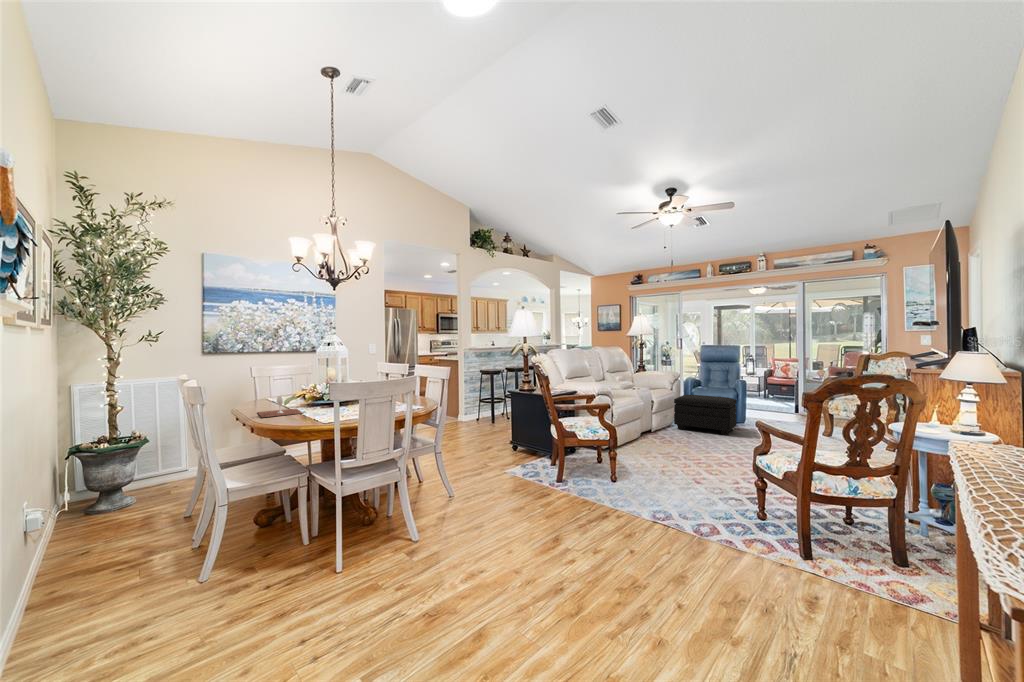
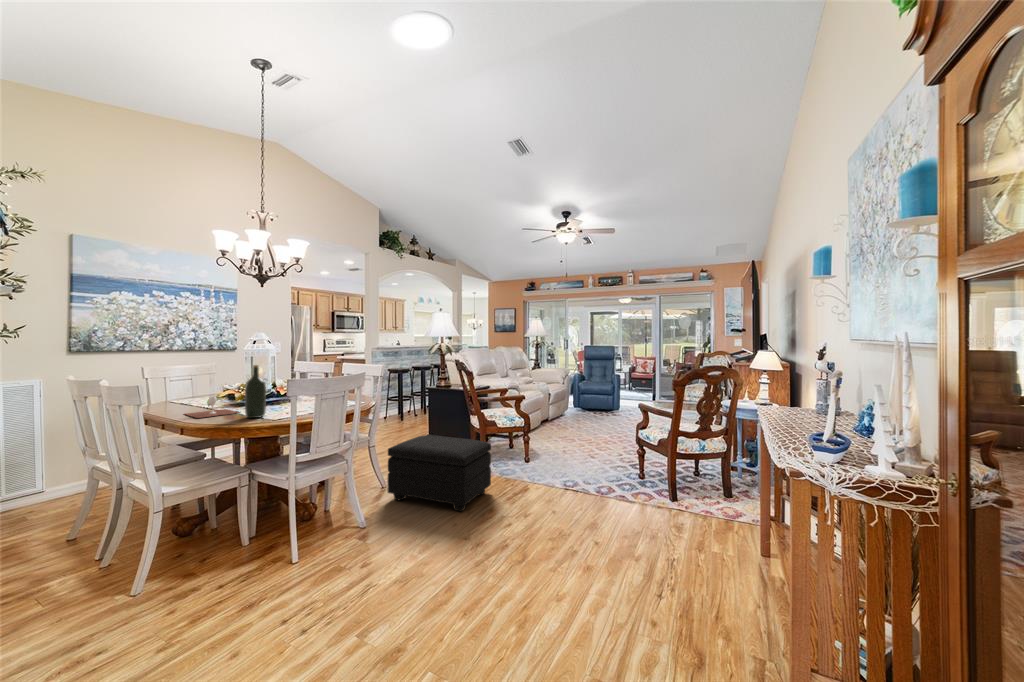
wine bottle: none [300,367,320,420] -> present [245,365,266,418]
footstool: present [674,395,736,435] -> present [388,435,491,512]

